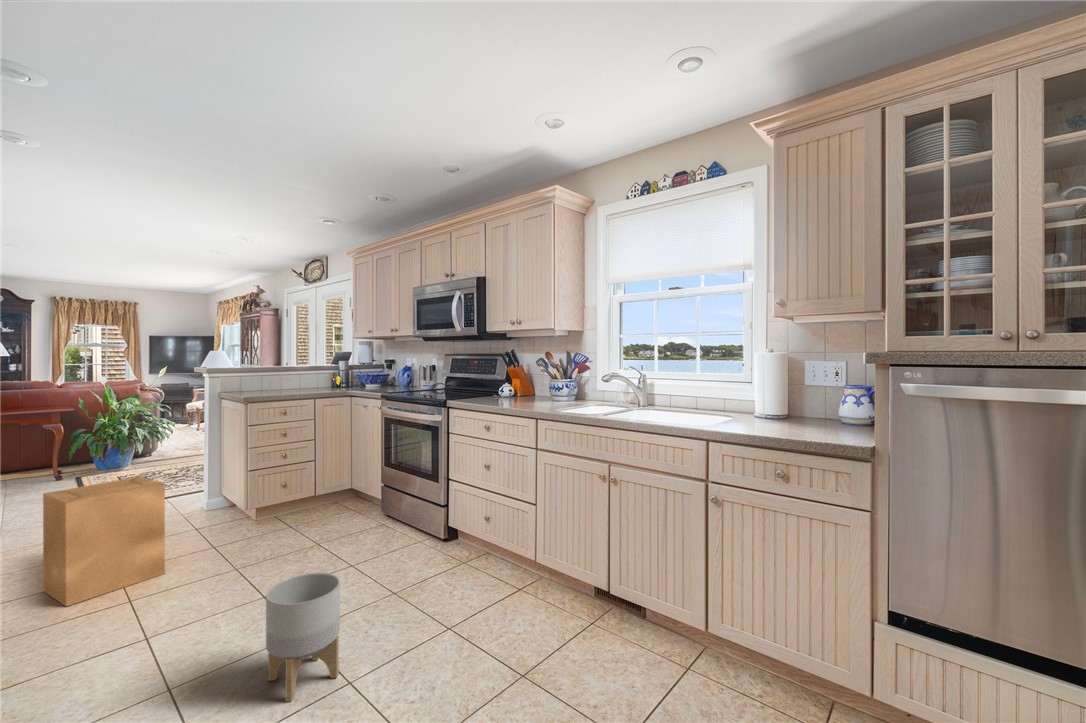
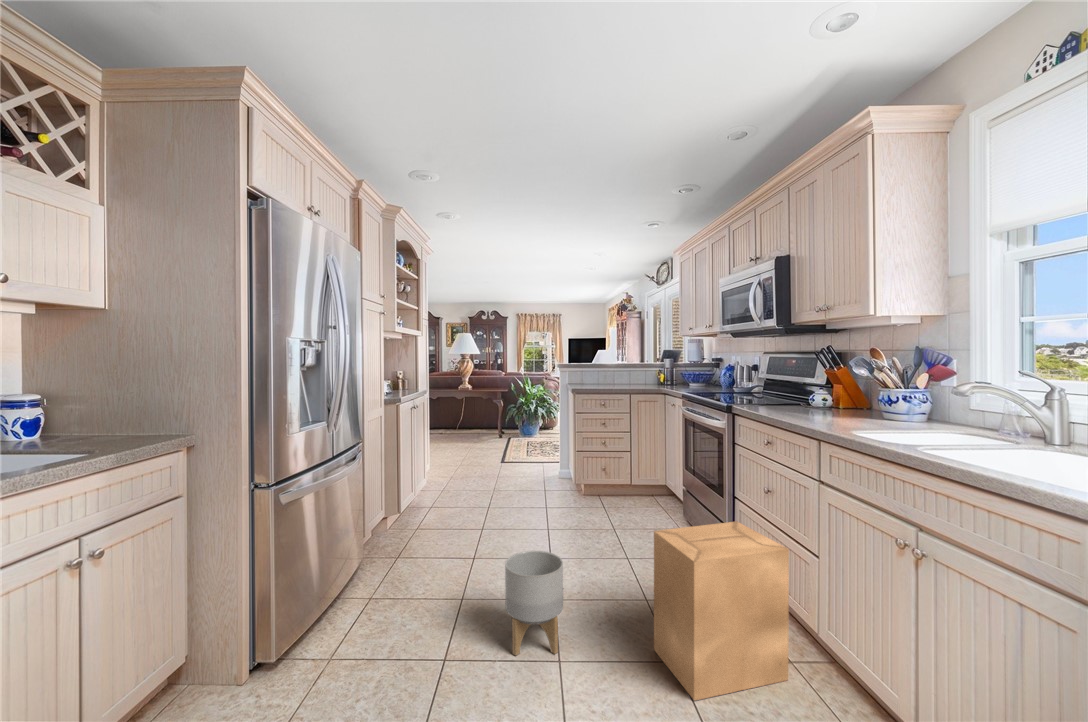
cardboard box: present [43,477,165,606] -> present [654,521,789,700]

